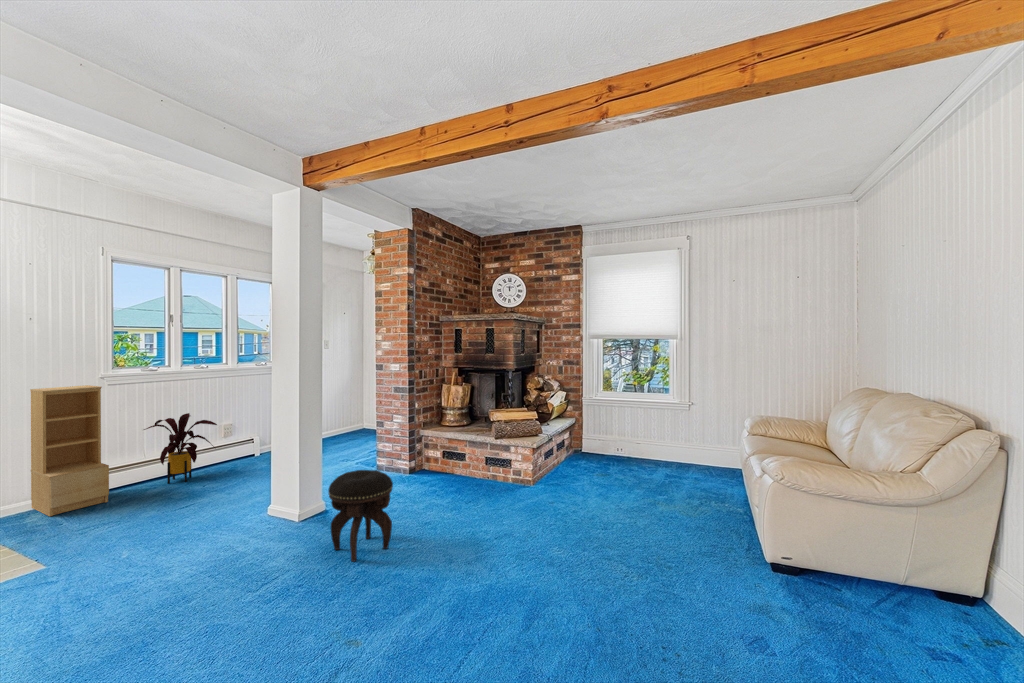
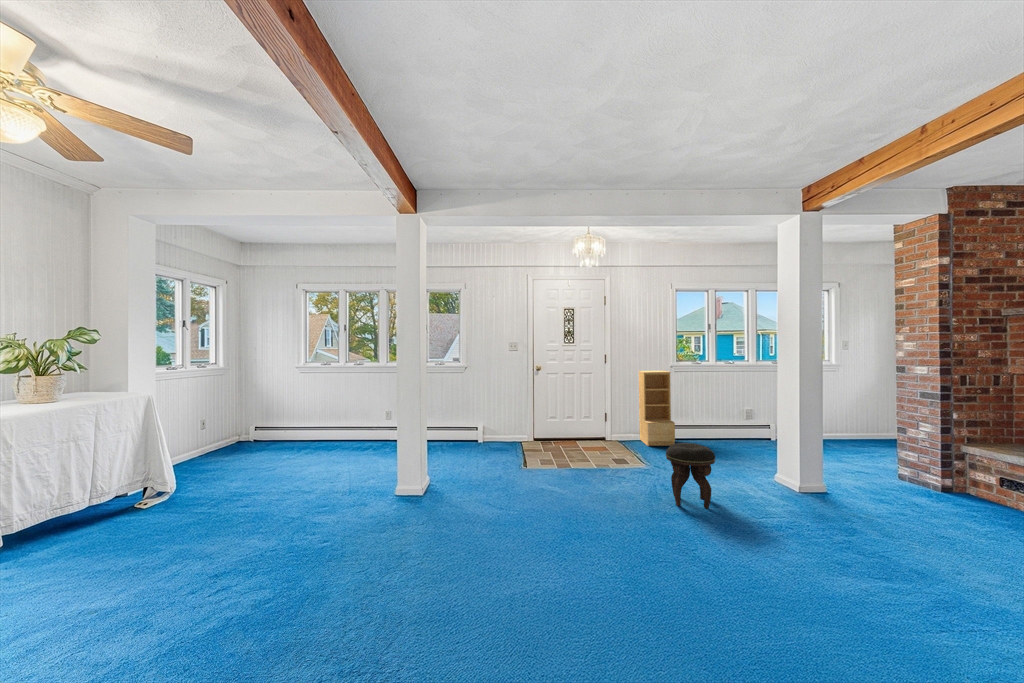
house plant: present [144,413,217,484] -> none [692,396,741,445]
footstool: present [328,470,393,562] -> present [666,443,715,508]

